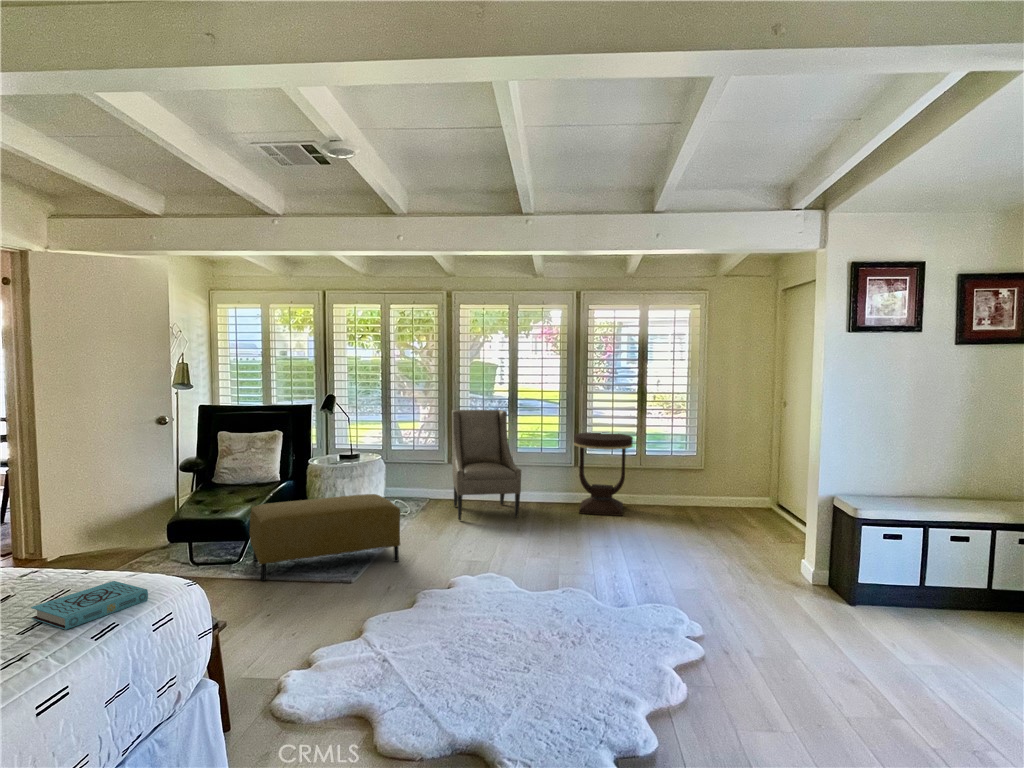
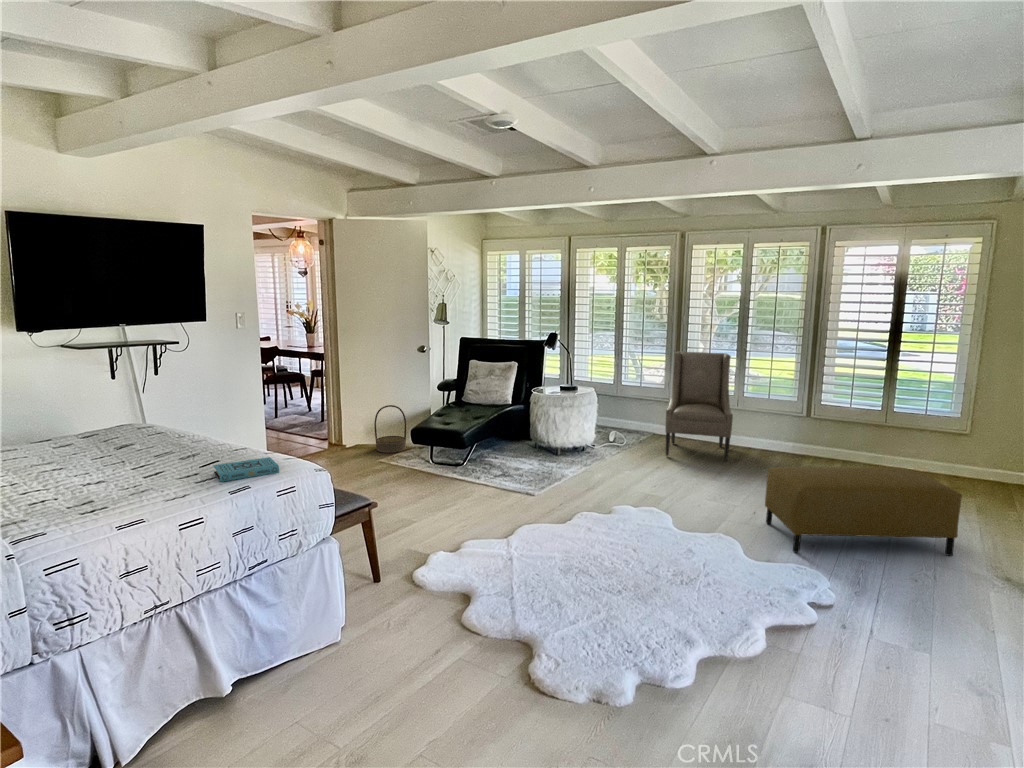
side table: present [574,433,633,516] -> none [798,382,871,474]
ottoman: present [250,494,400,581] -> present [765,467,962,556]
basket: none [89,496,137,563] -> present [374,405,406,453]

